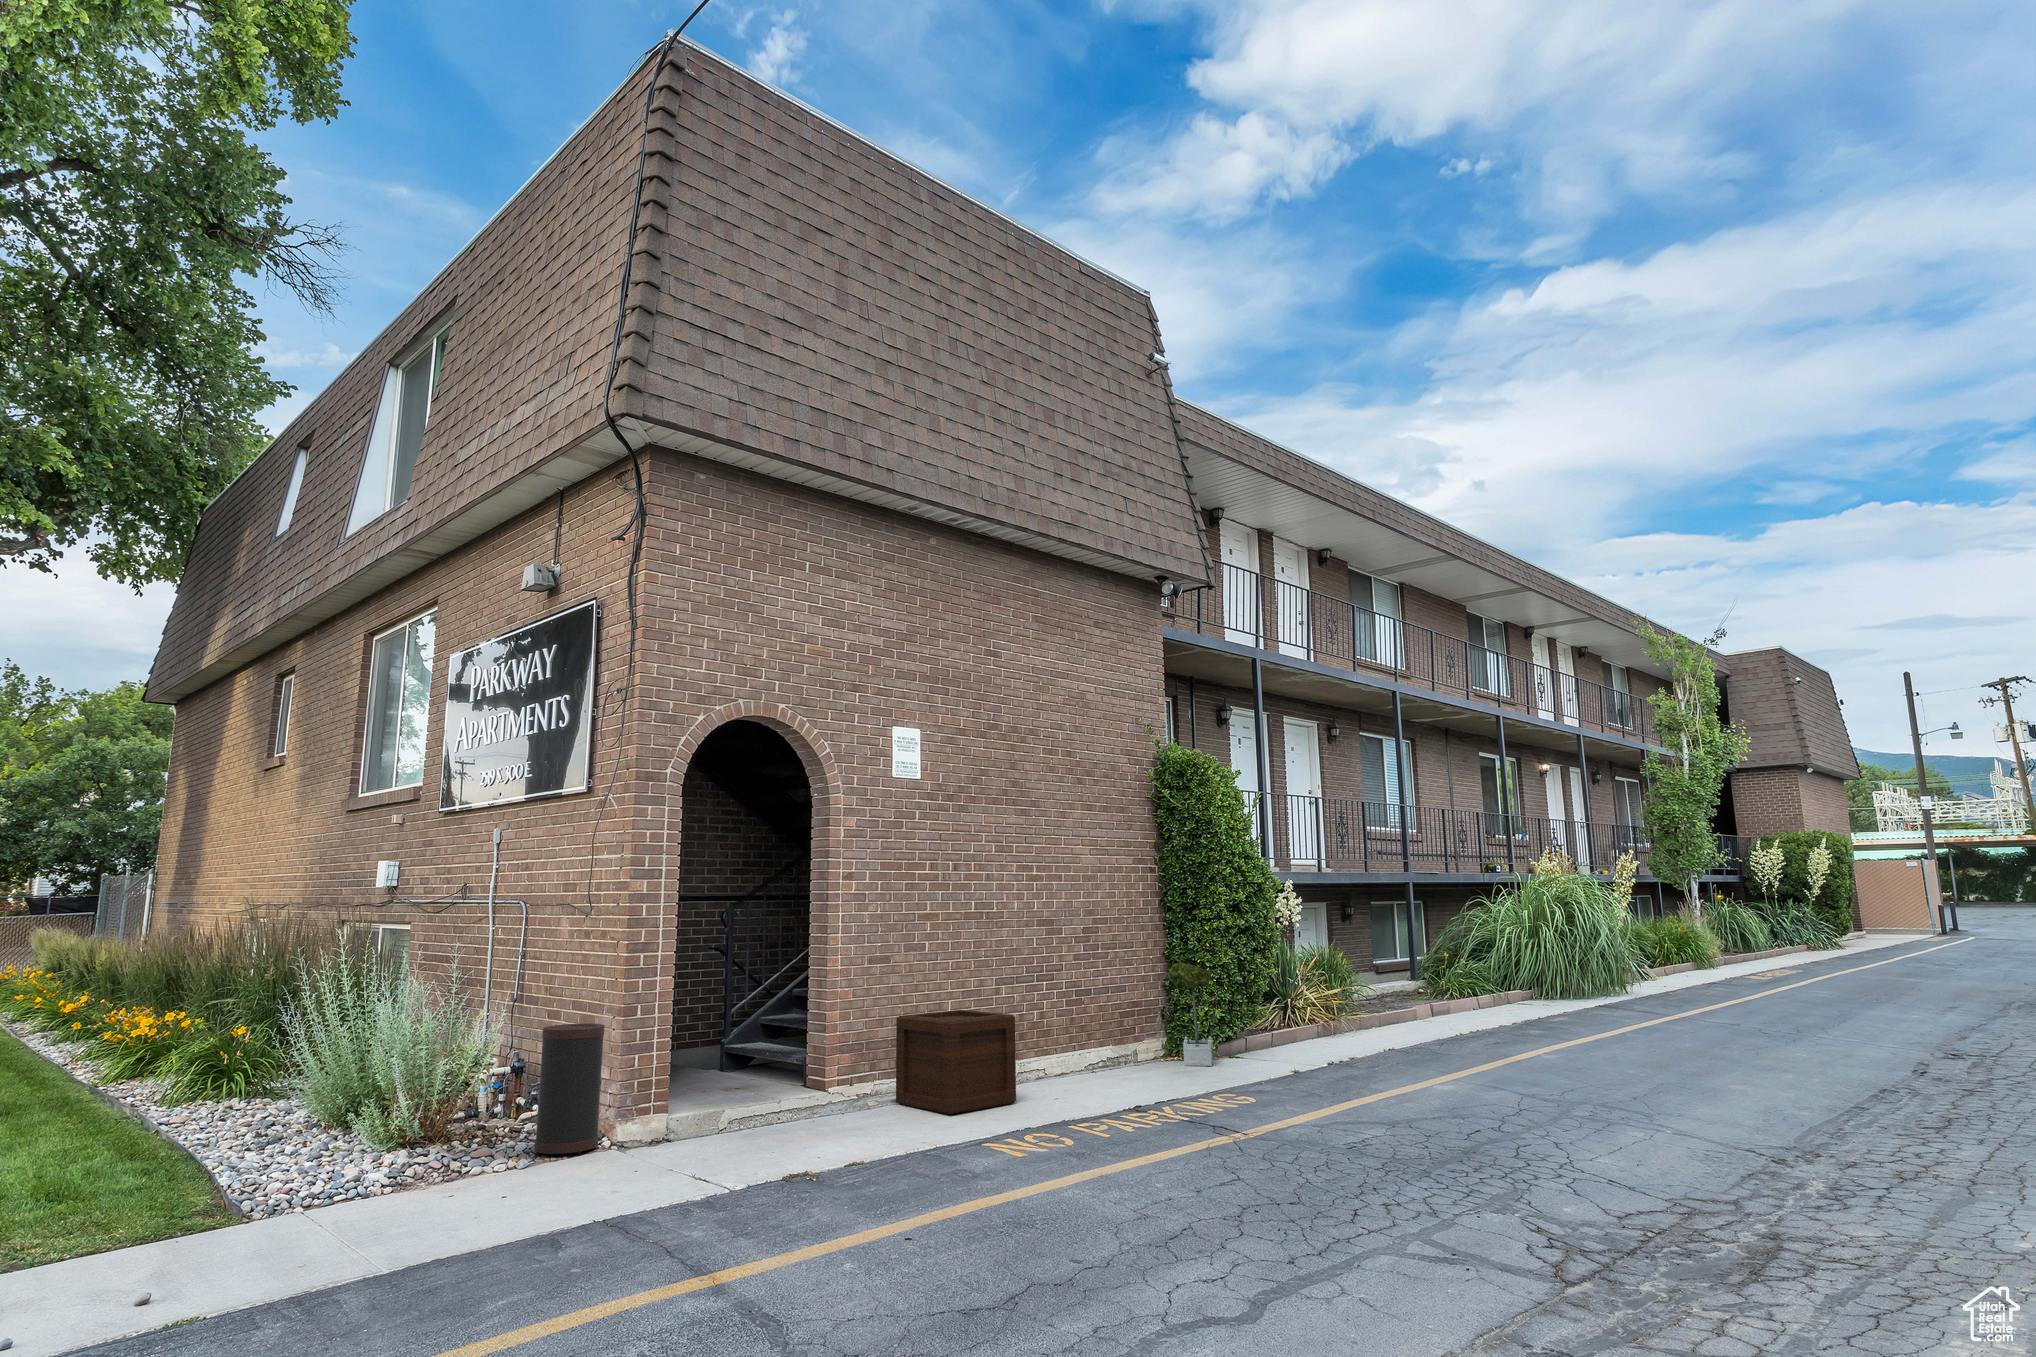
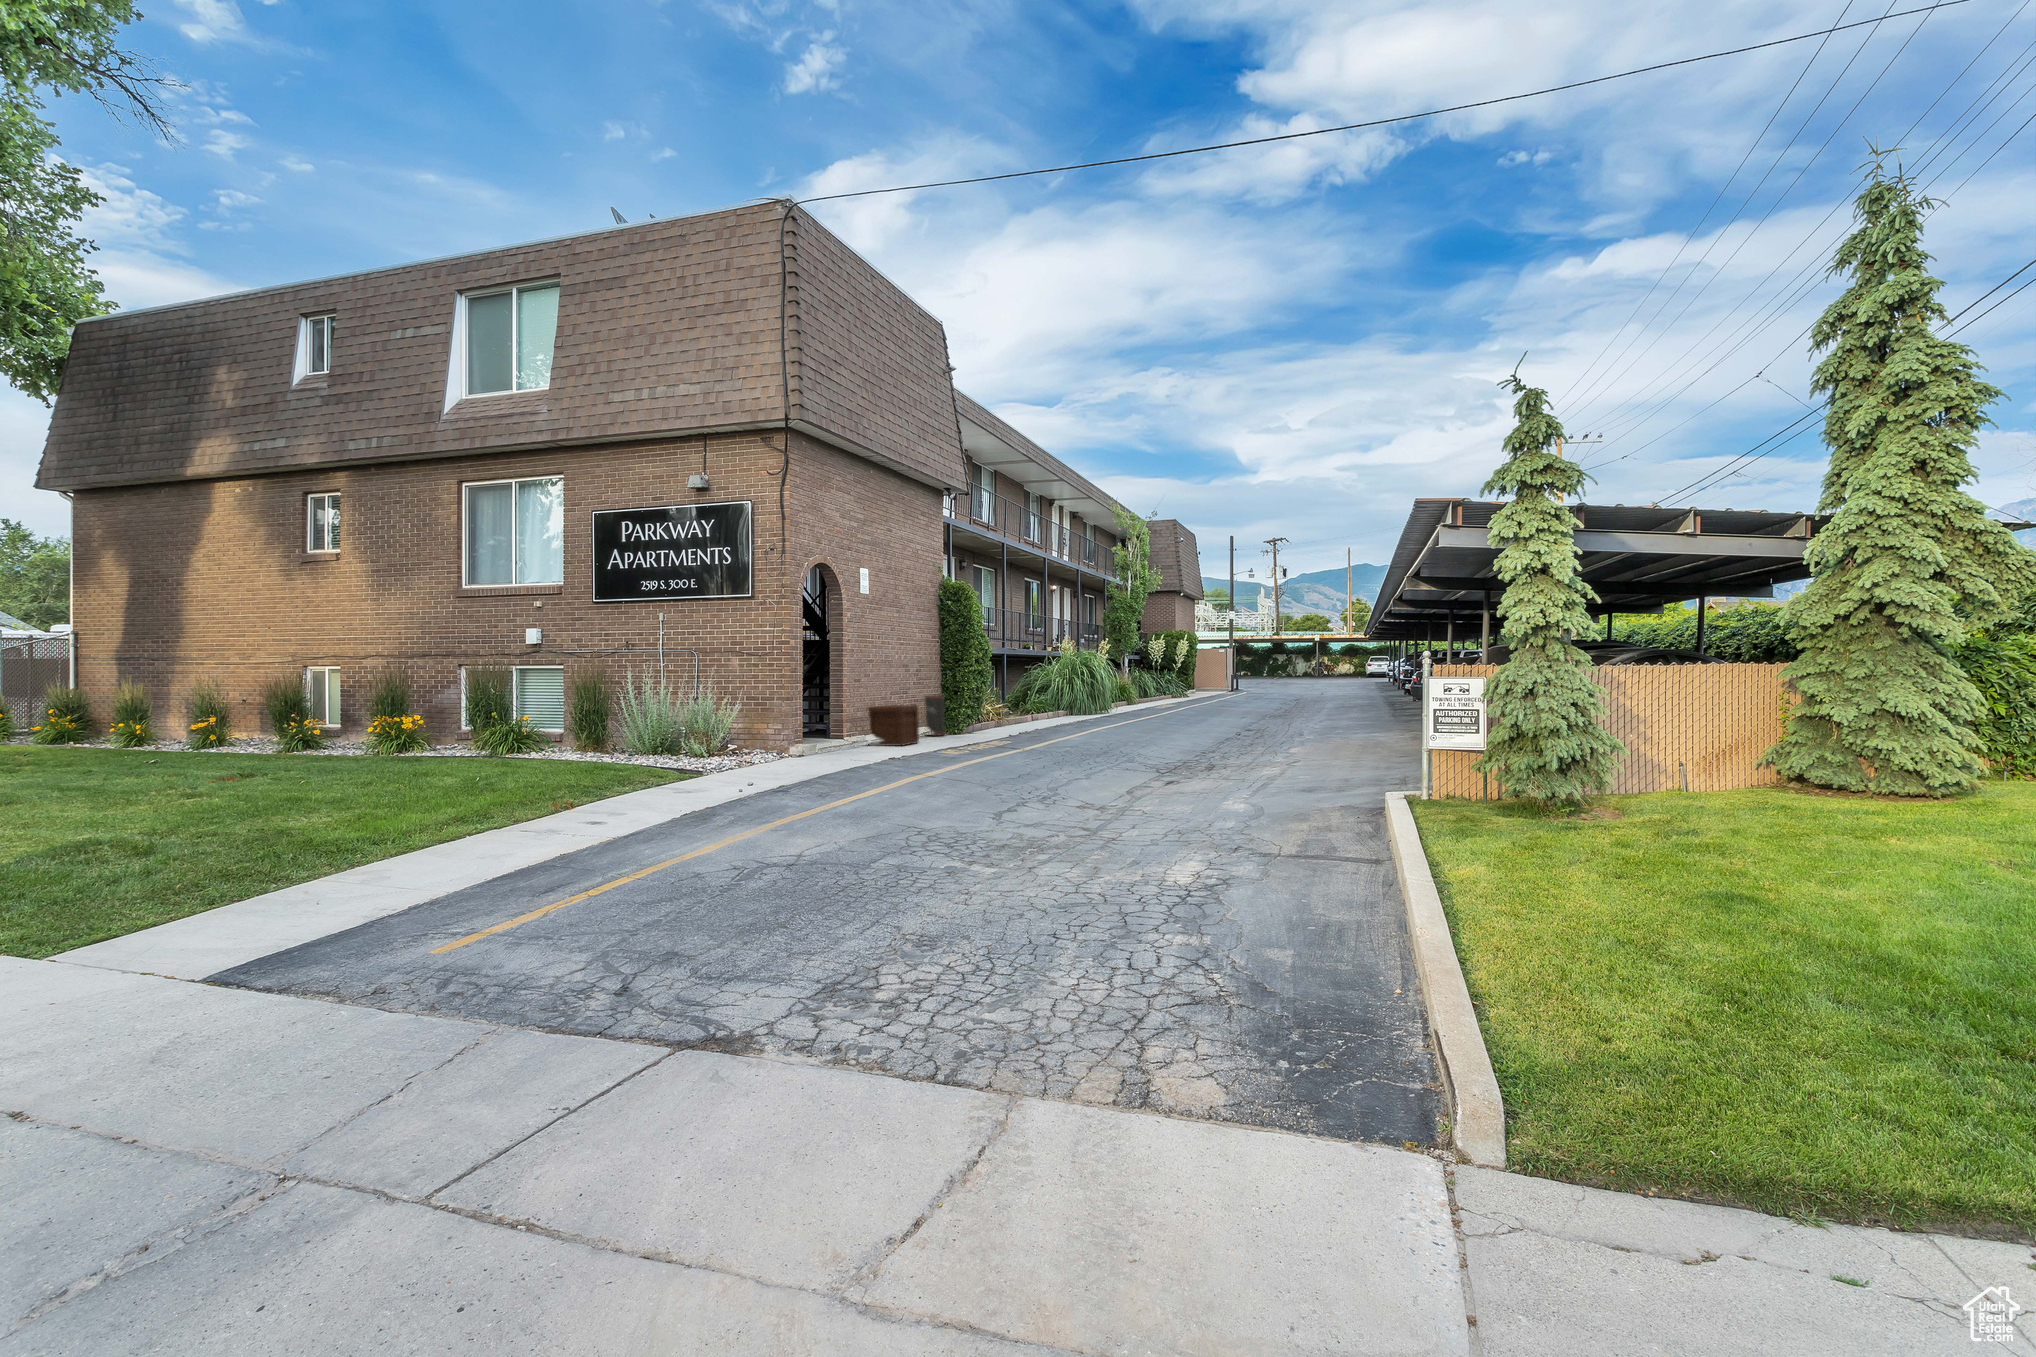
potted tree: present [1169,962,1213,1066] -> none [951,686,972,734]
trash can: present [534,1023,605,1154] -> present [925,695,945,736]

